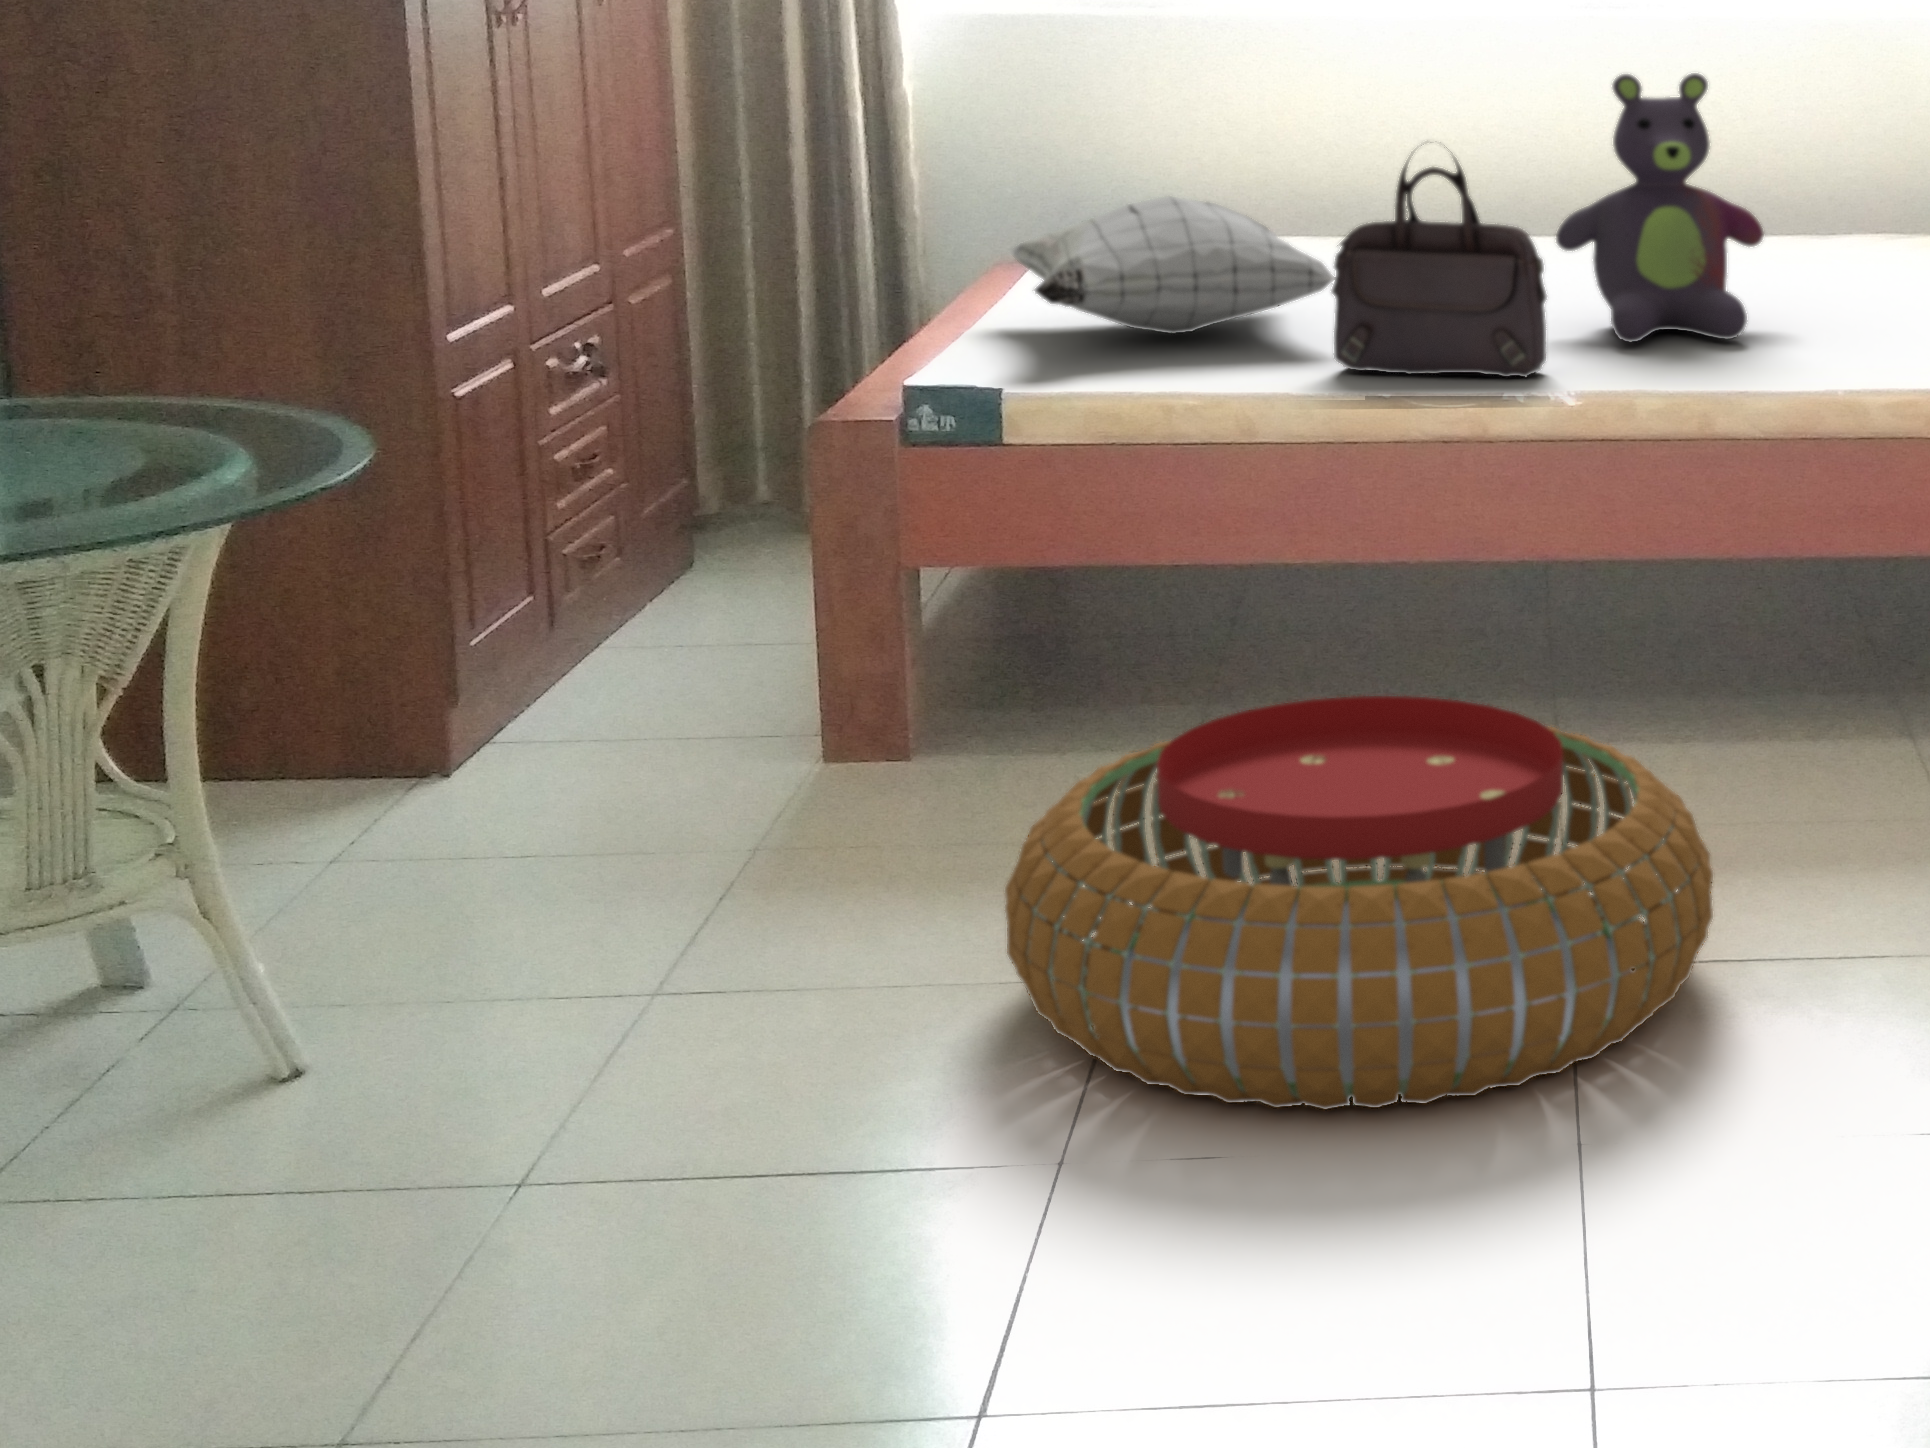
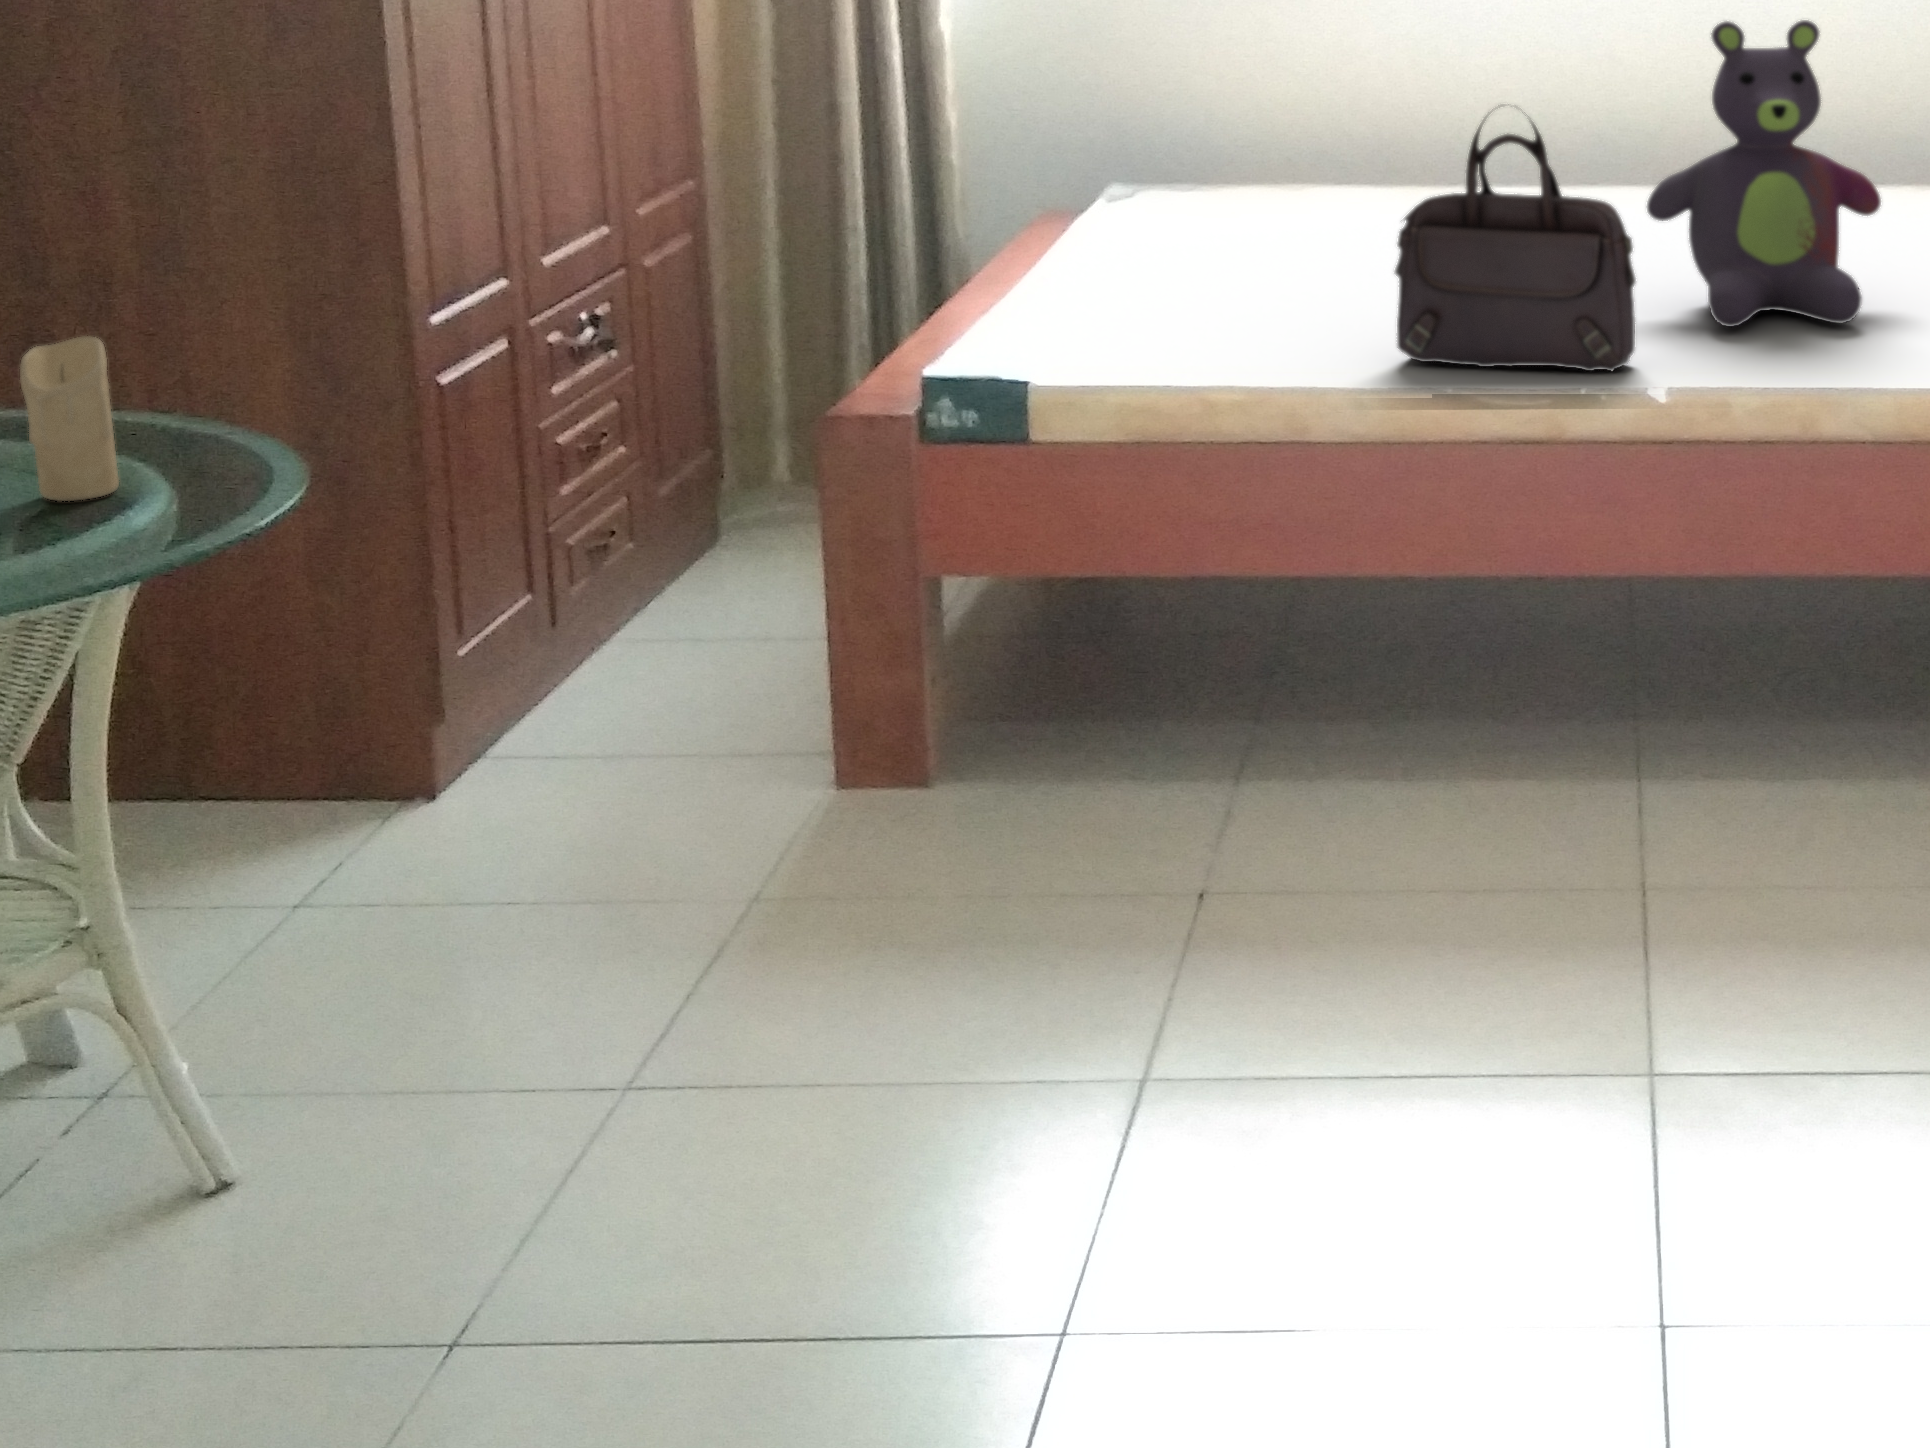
pillow: present [1009,196,1335,334] -> none [1041,159,1402,312]
candle: none [123,311,209,454] -> present [20,337,119,501]
pouf: present [1005,696,1713,1109] -> none [1012,762,1823,1267]

